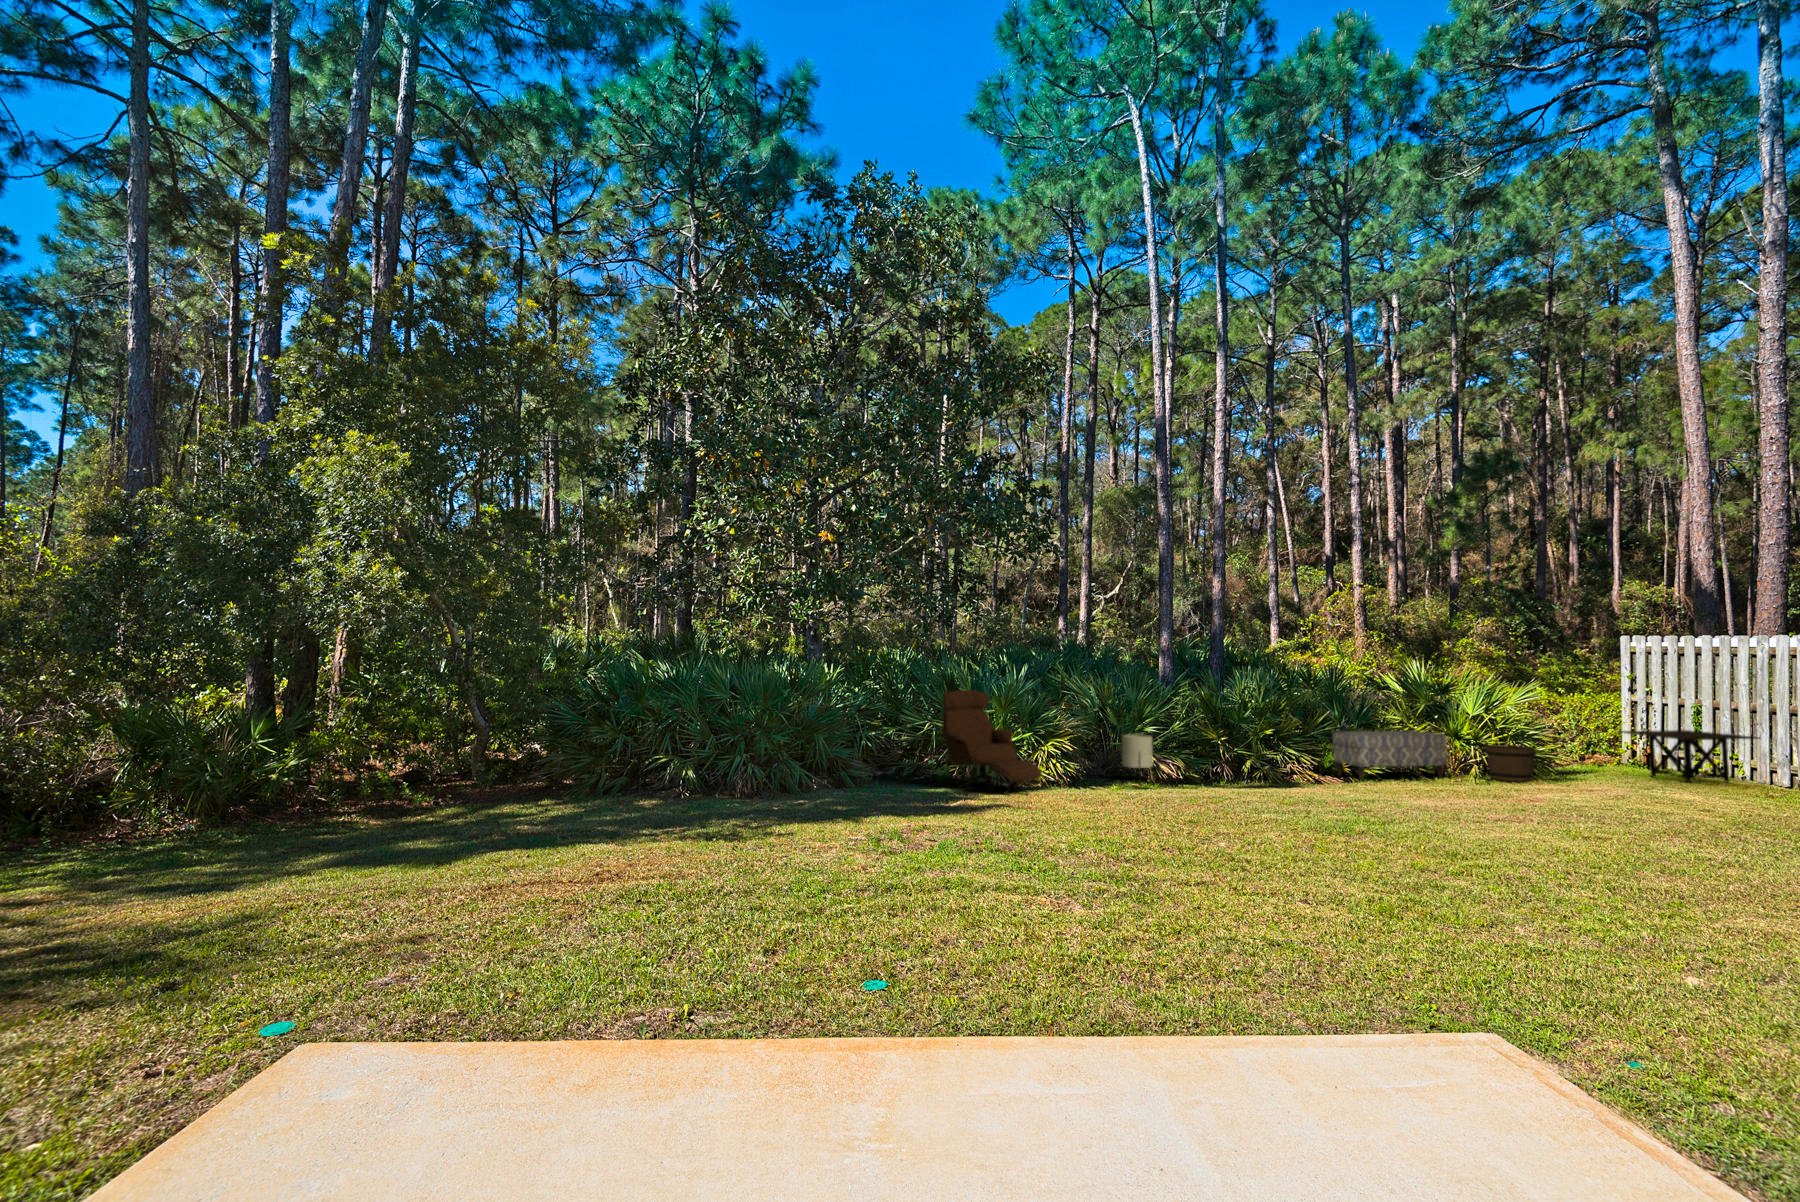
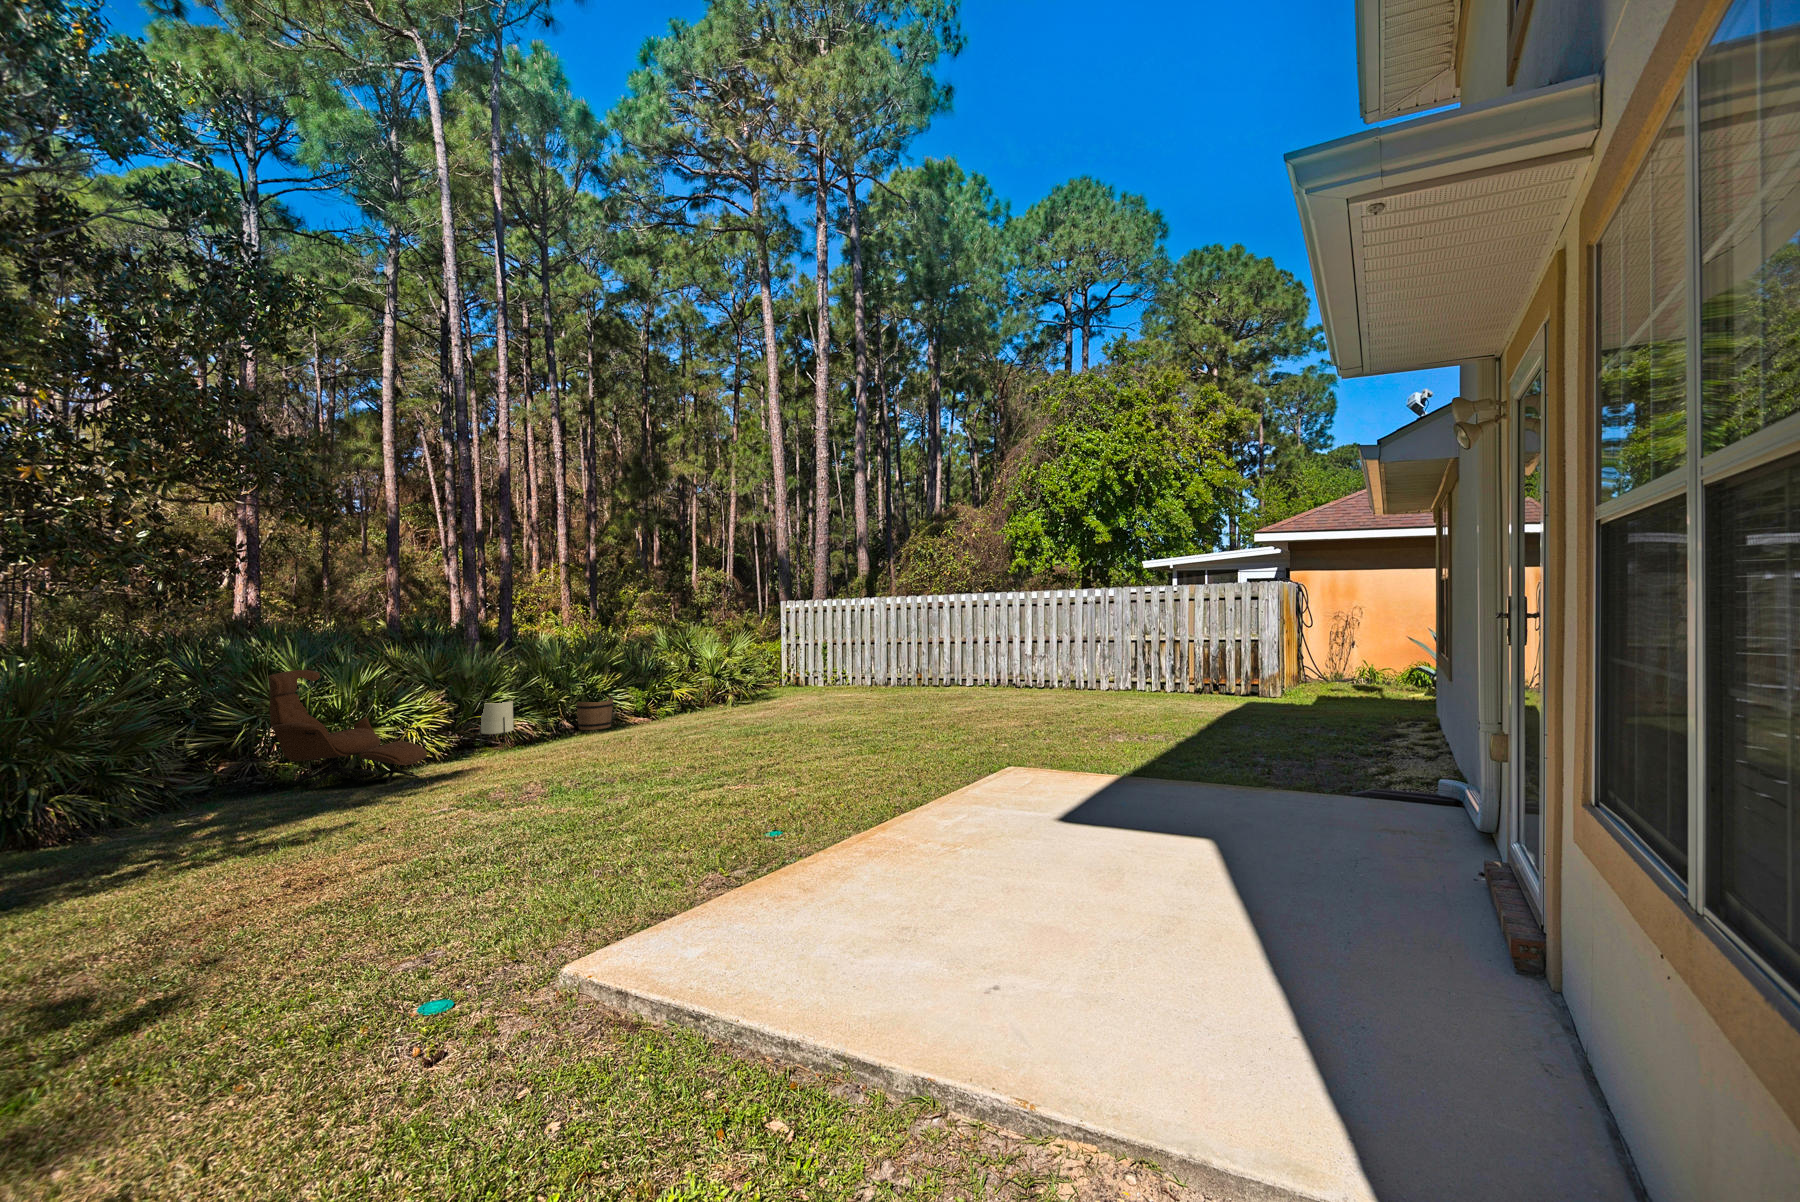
bench: present [1332,730,1447,781] -> none [643,674,718,716]
side table: present [1618,730,1760,783] -> none [793,659,859,690]
bucket: present [1485,739,1536,781] -> present [576,695,613,730]

